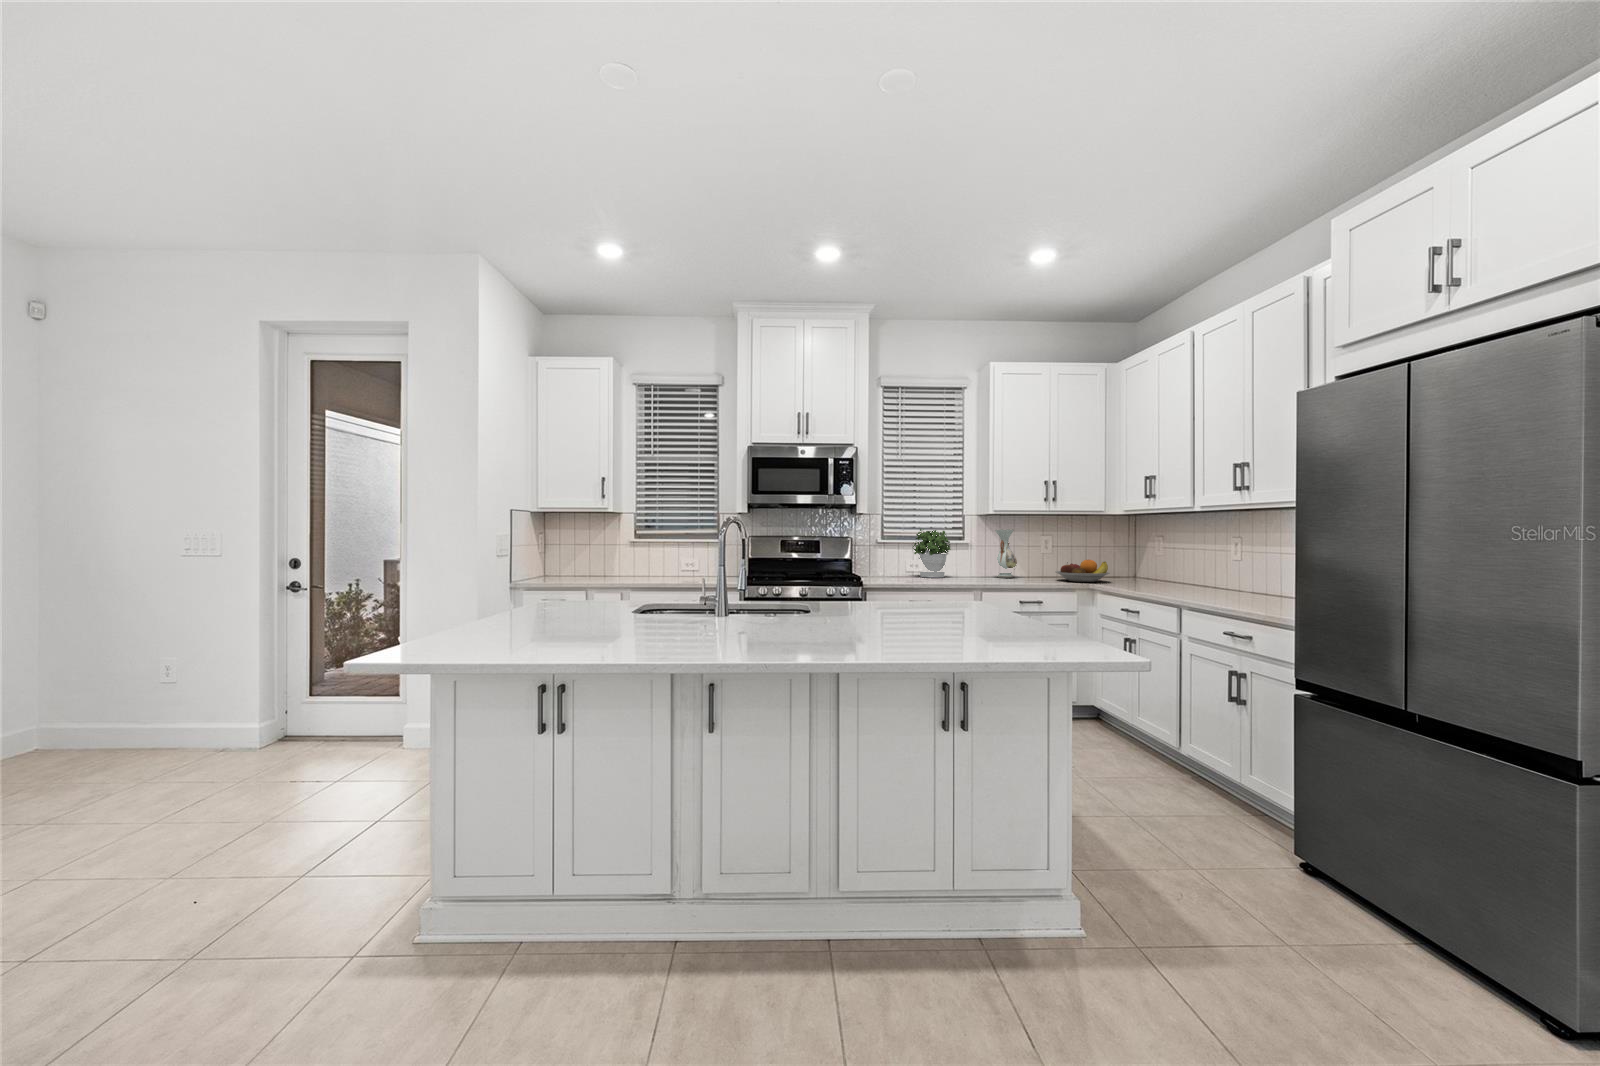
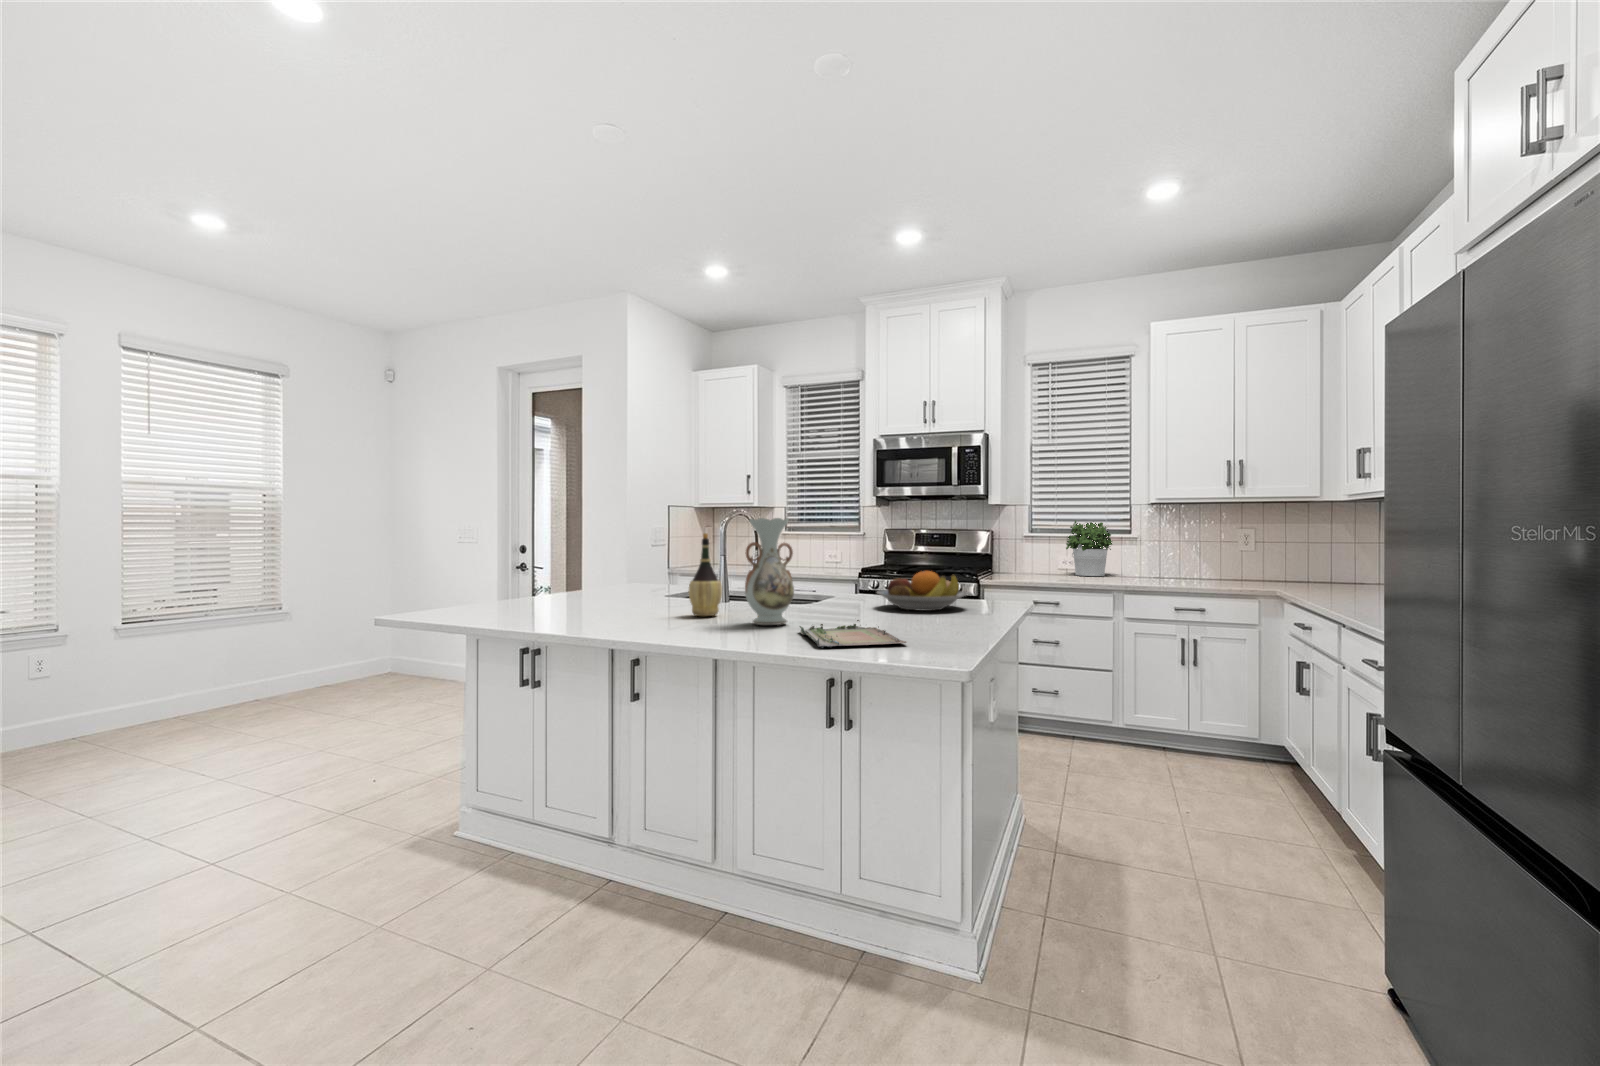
vase: present [995,529,1017,578] -> present [745,518,794,625]
wine bottle: none [721,533,756,620] -> present [688,533,722,616]
fruit bowl: present [1056,560,1110,582] -> present [877,571,966,611]
tray: none [885,613,1016,639] -> present [800,620,907,648]

